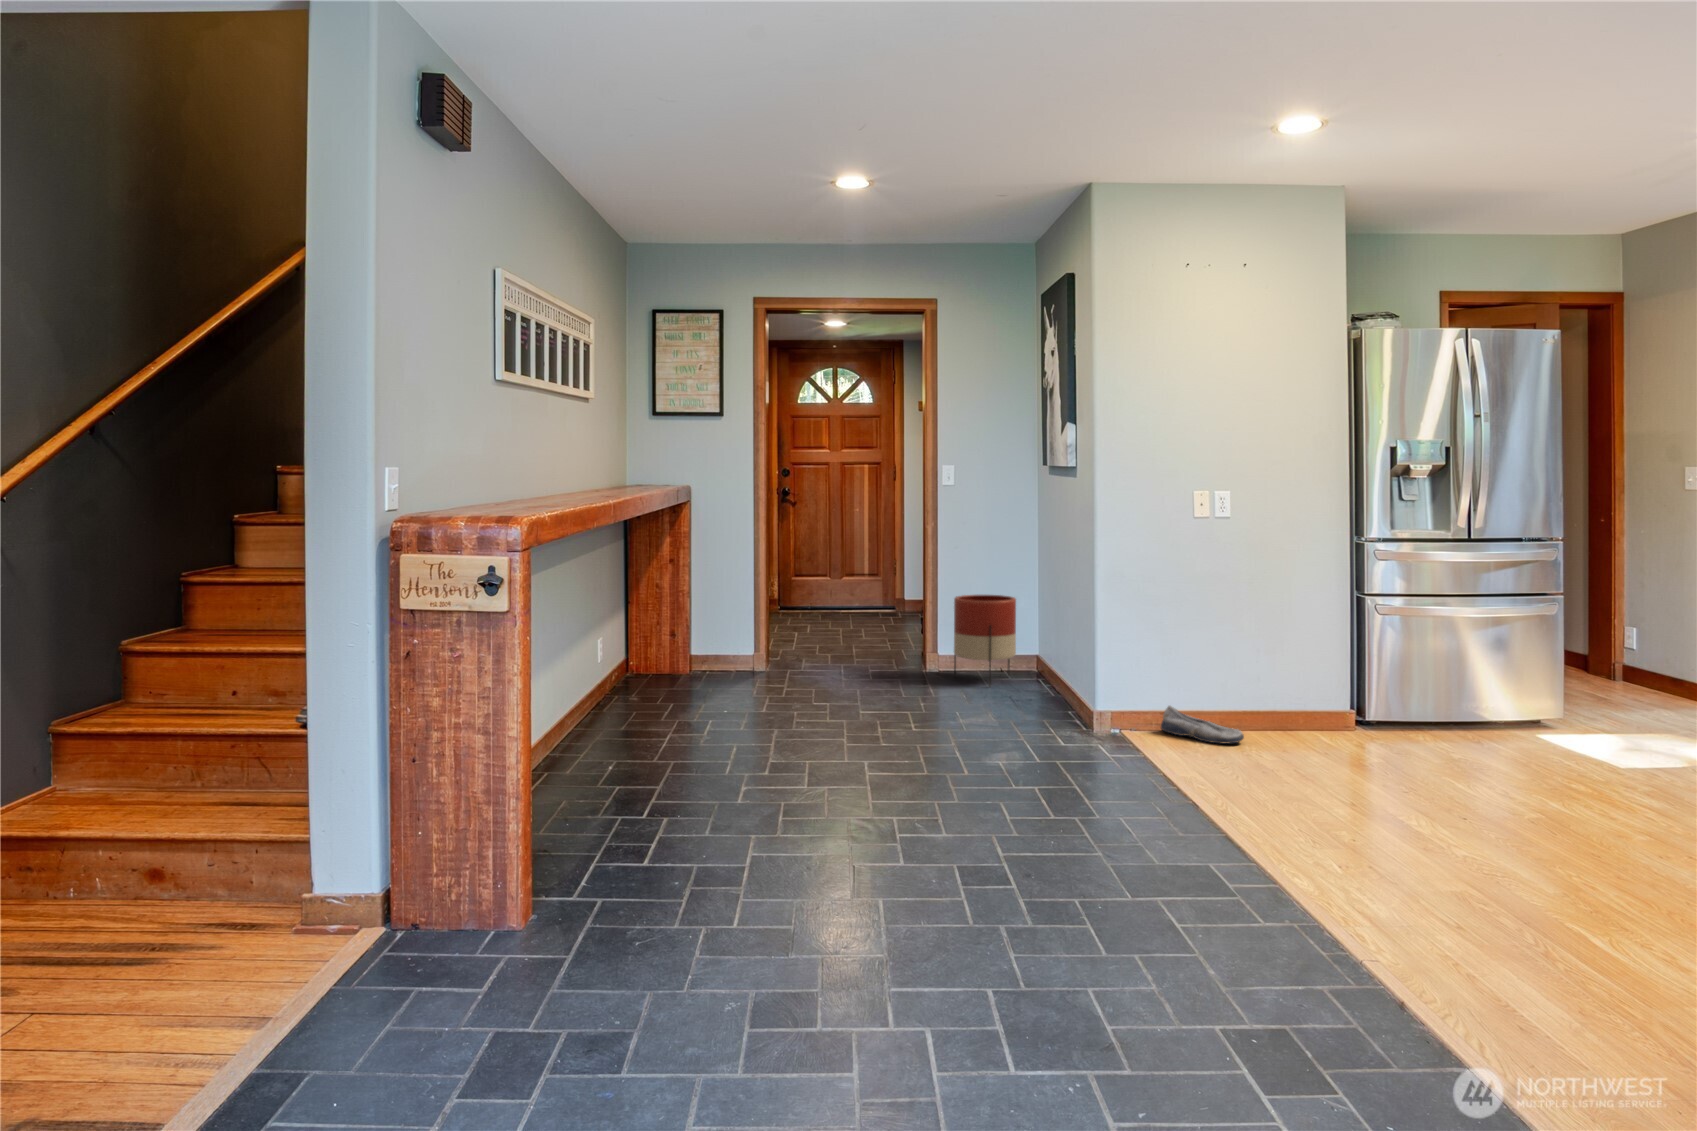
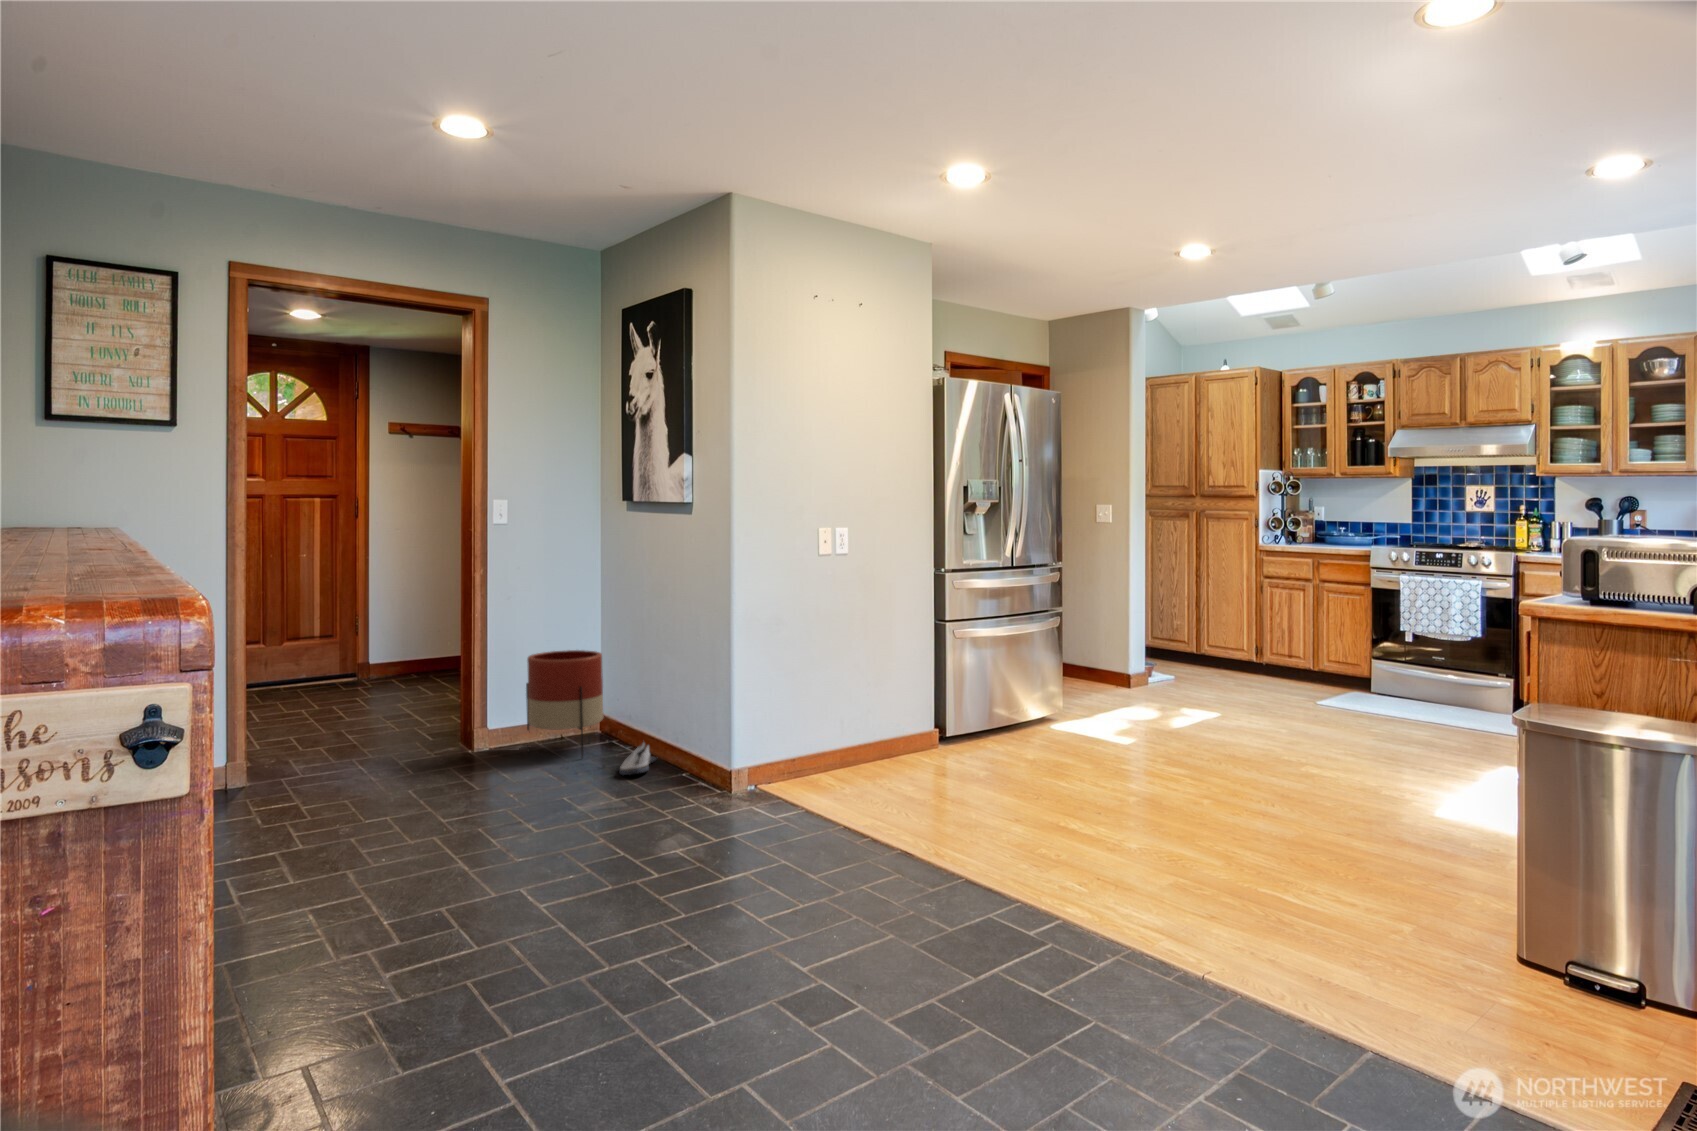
shoe: present [1161,706,1244,744] -> present [619,743,656,775]

